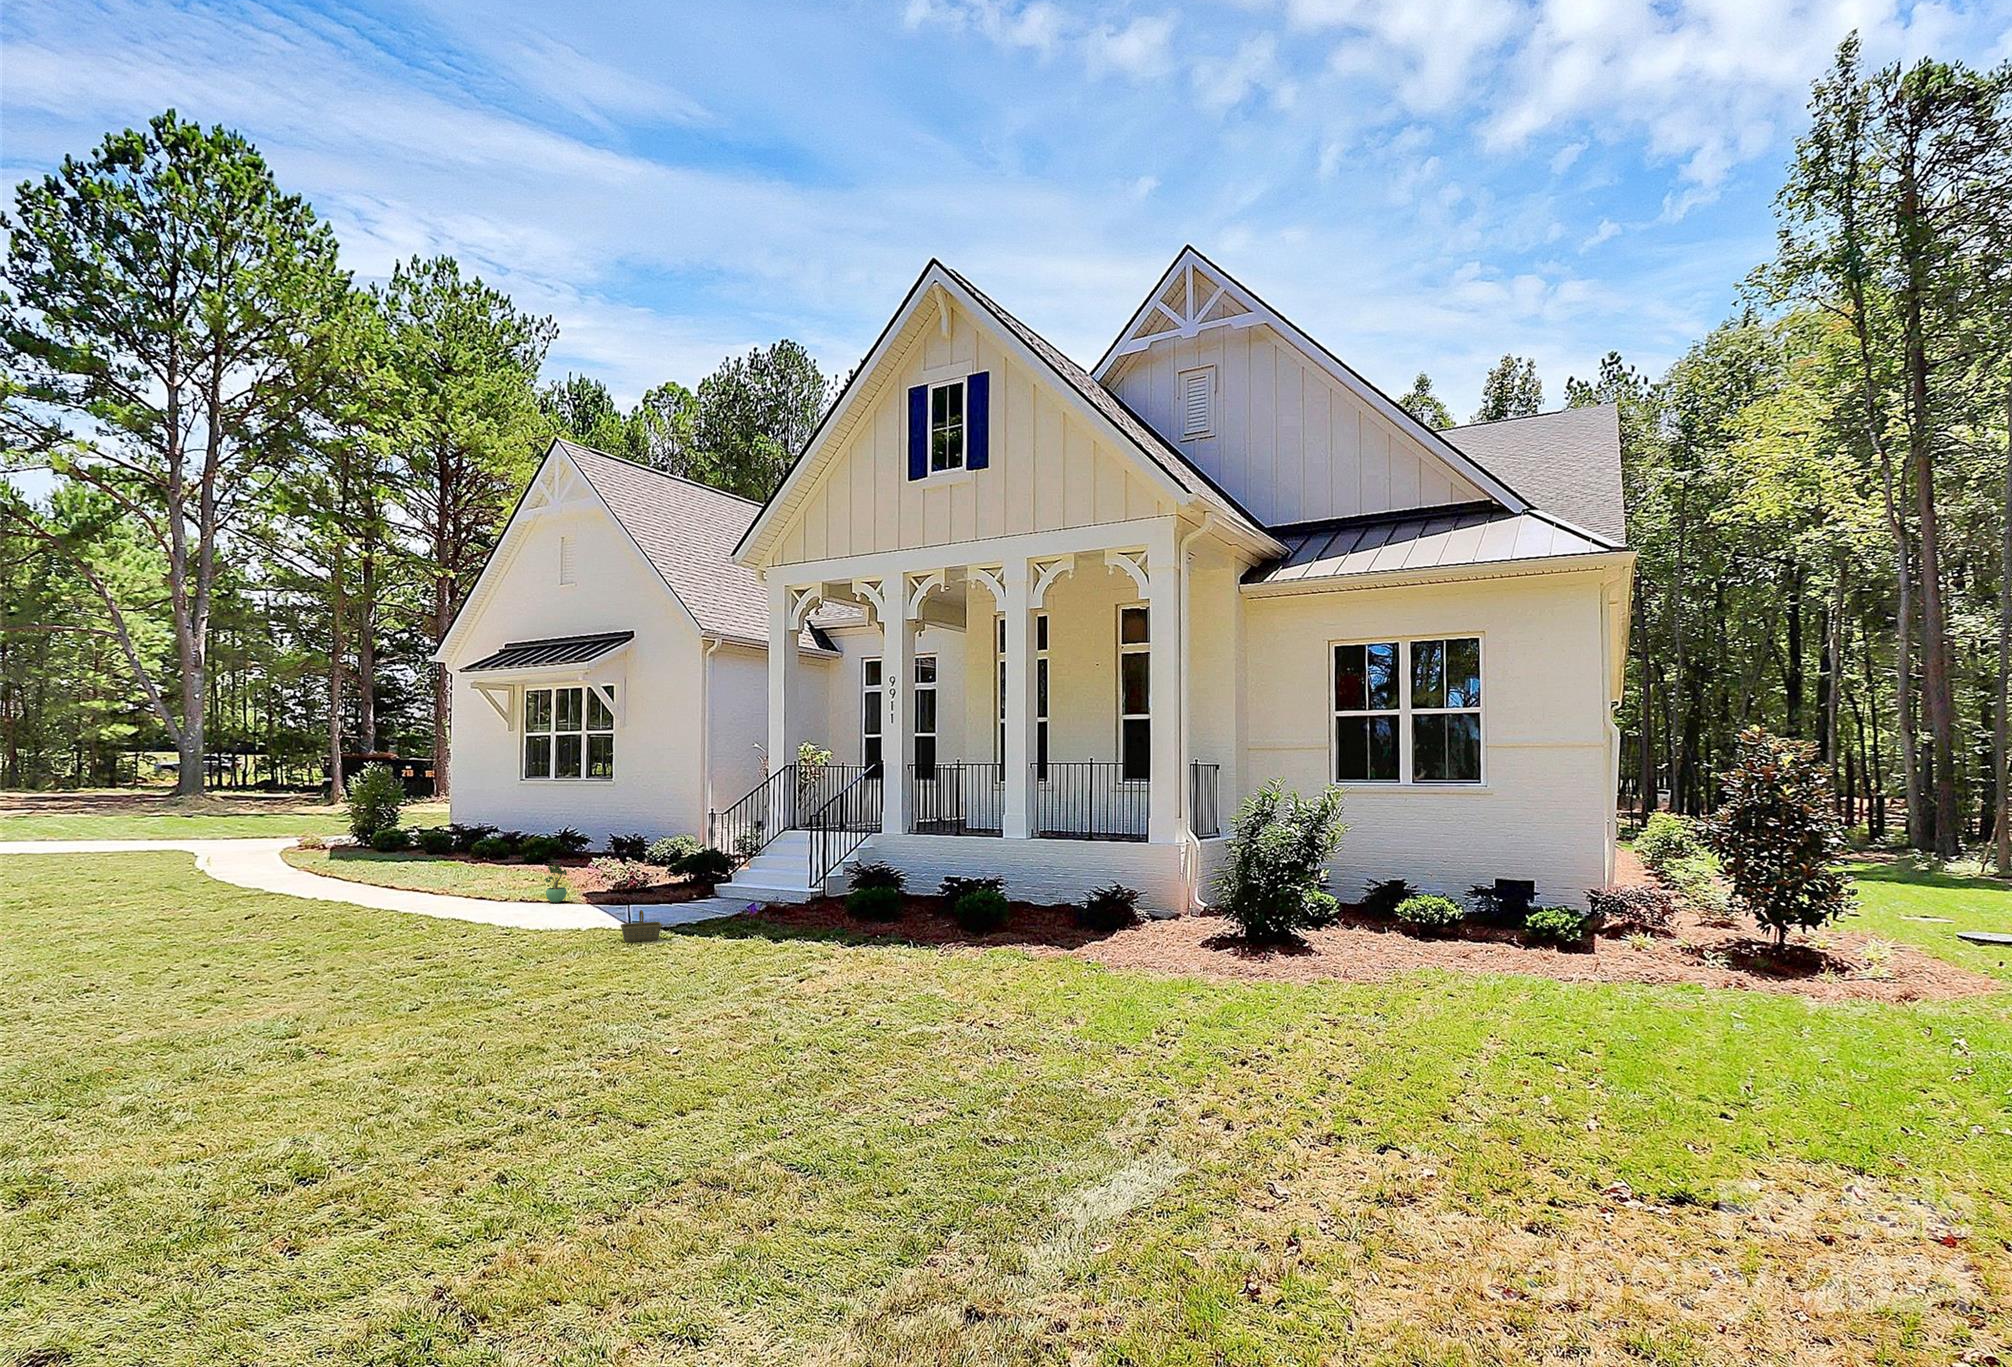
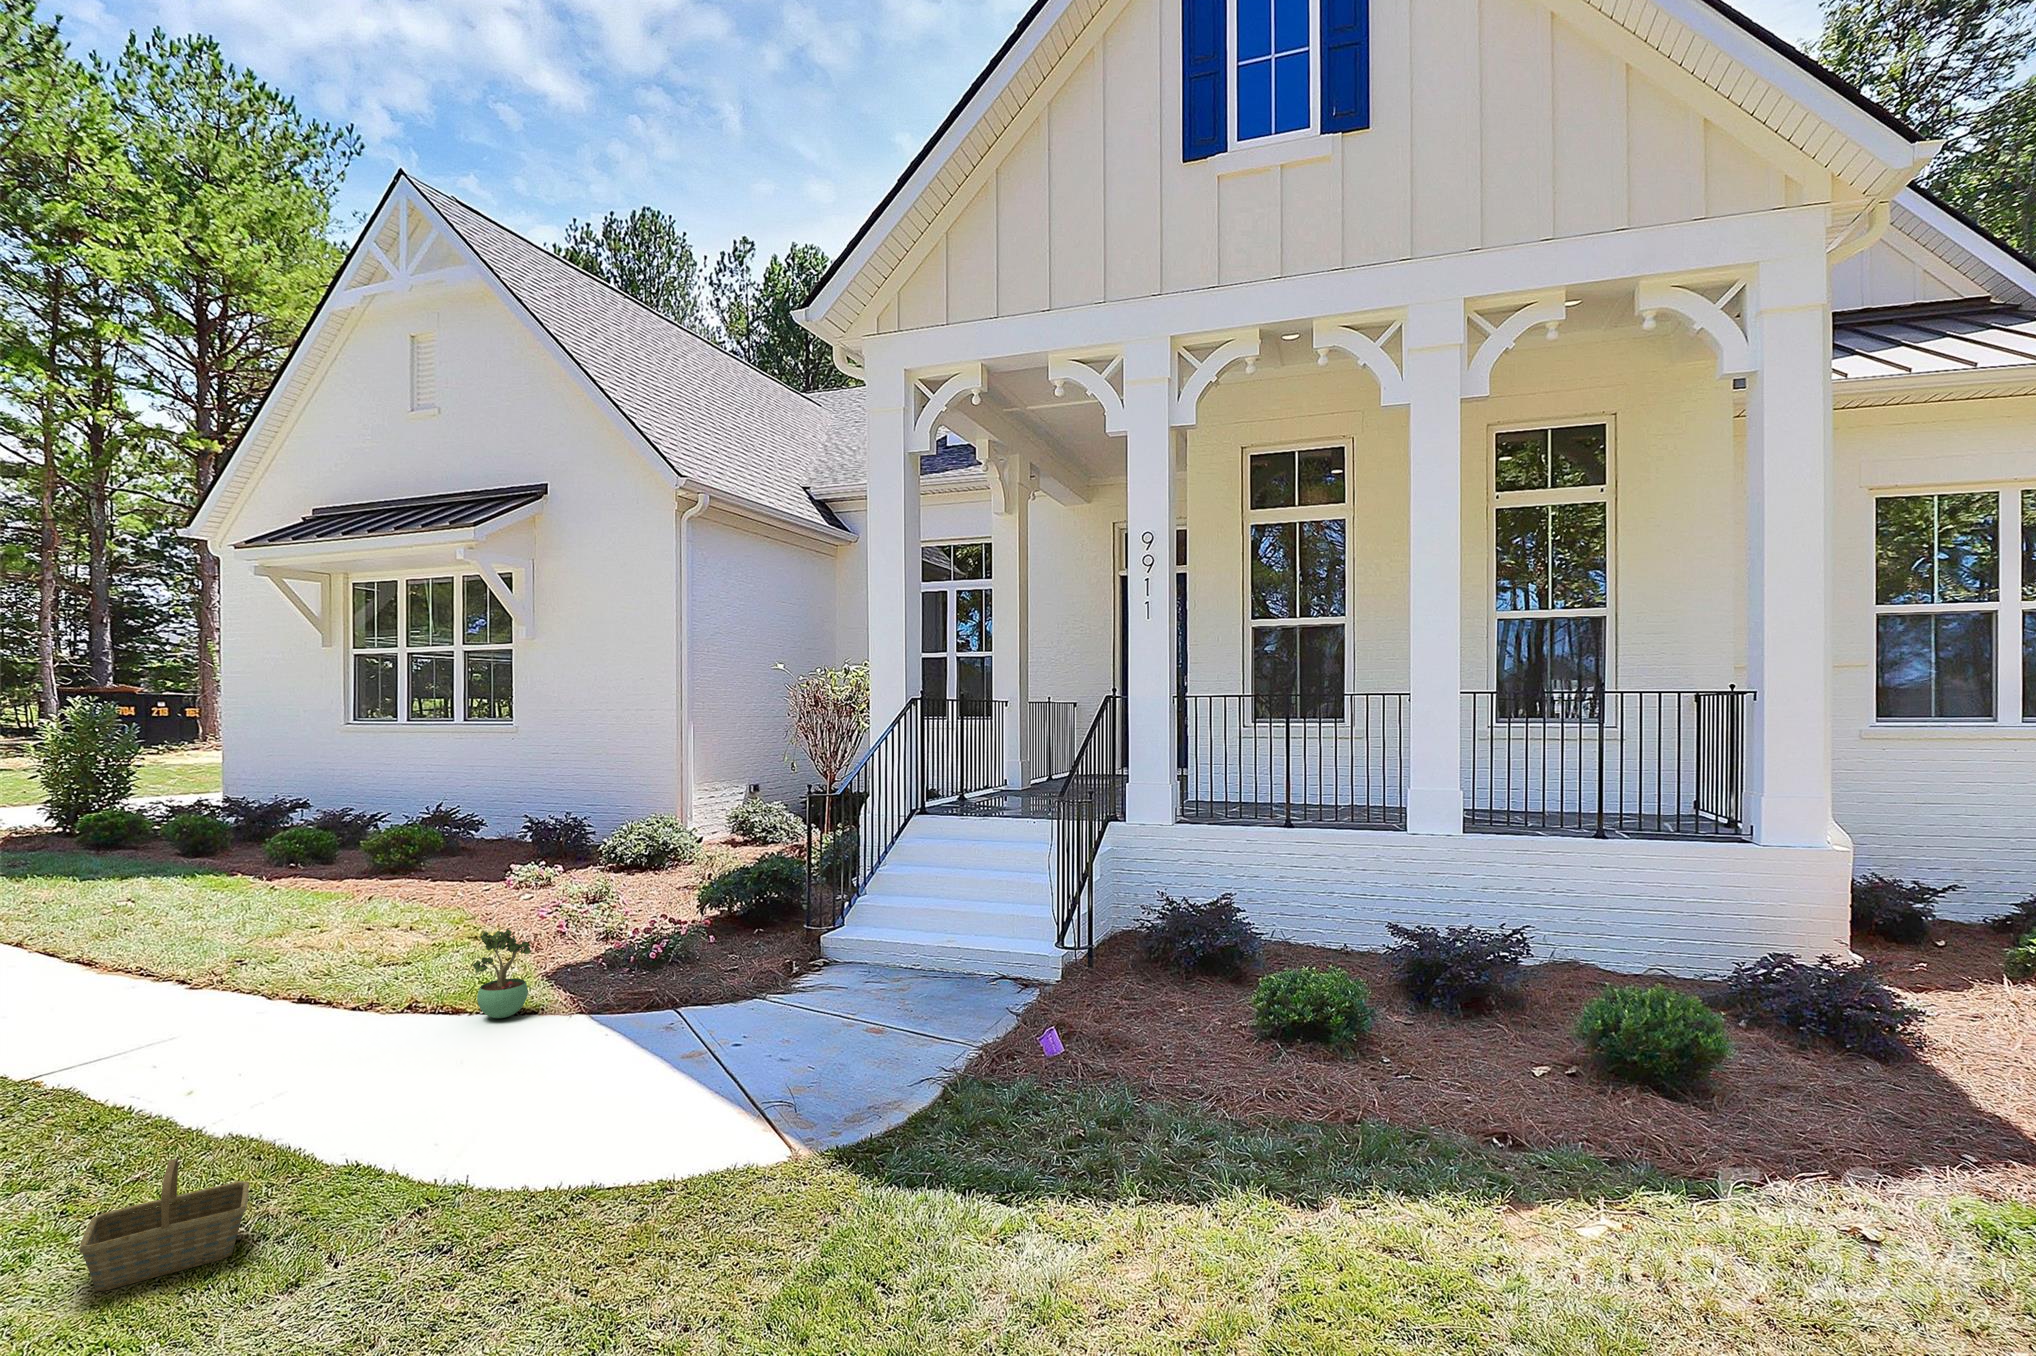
basket: present [621,910,662,942] -> present [79,1159,249,1291]

